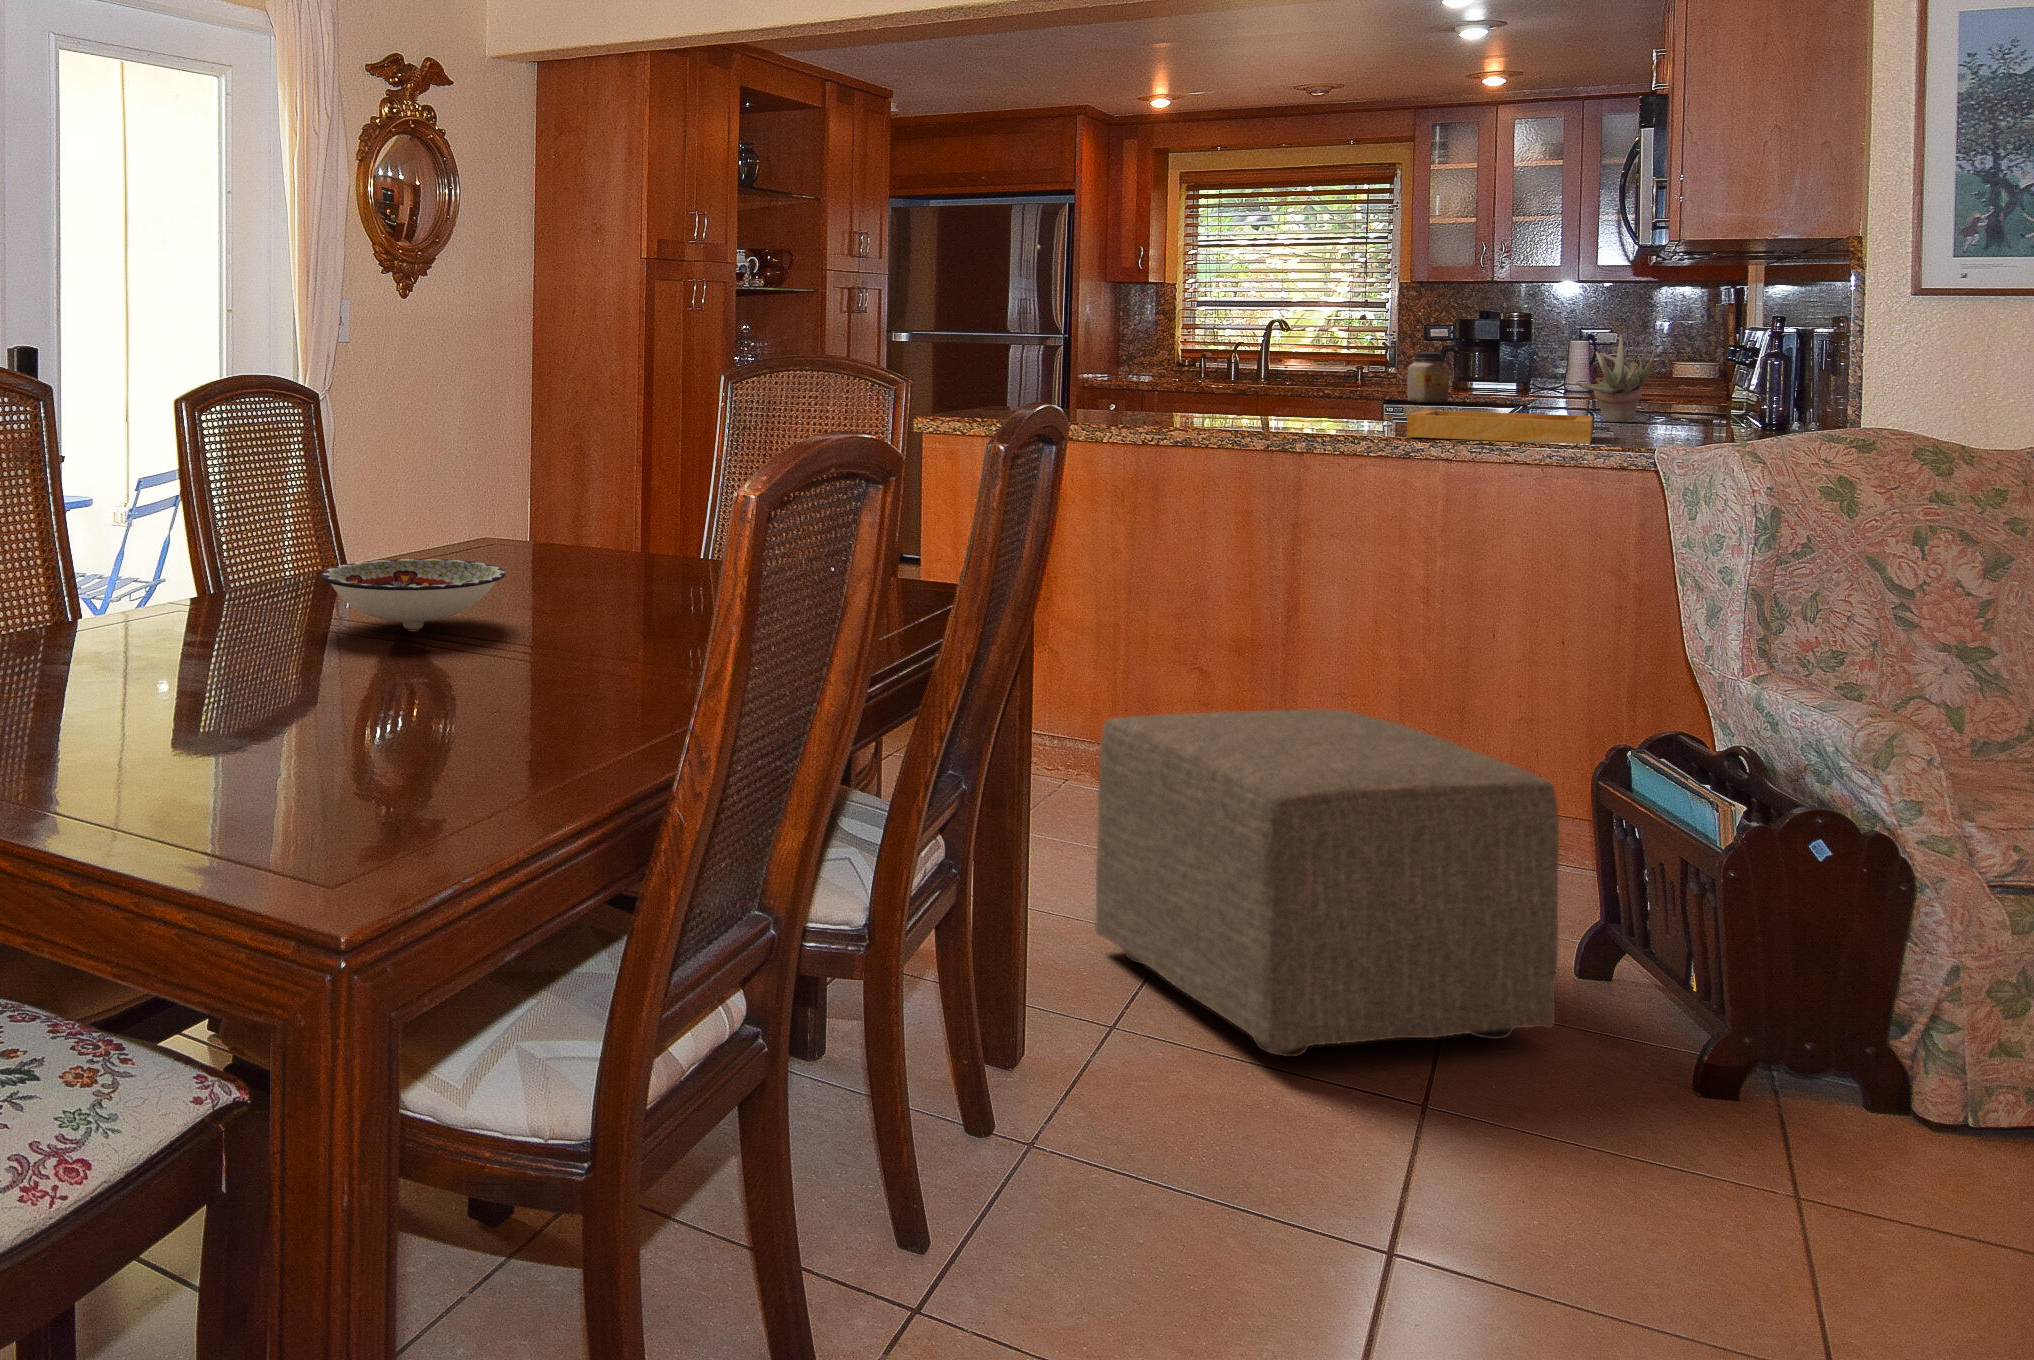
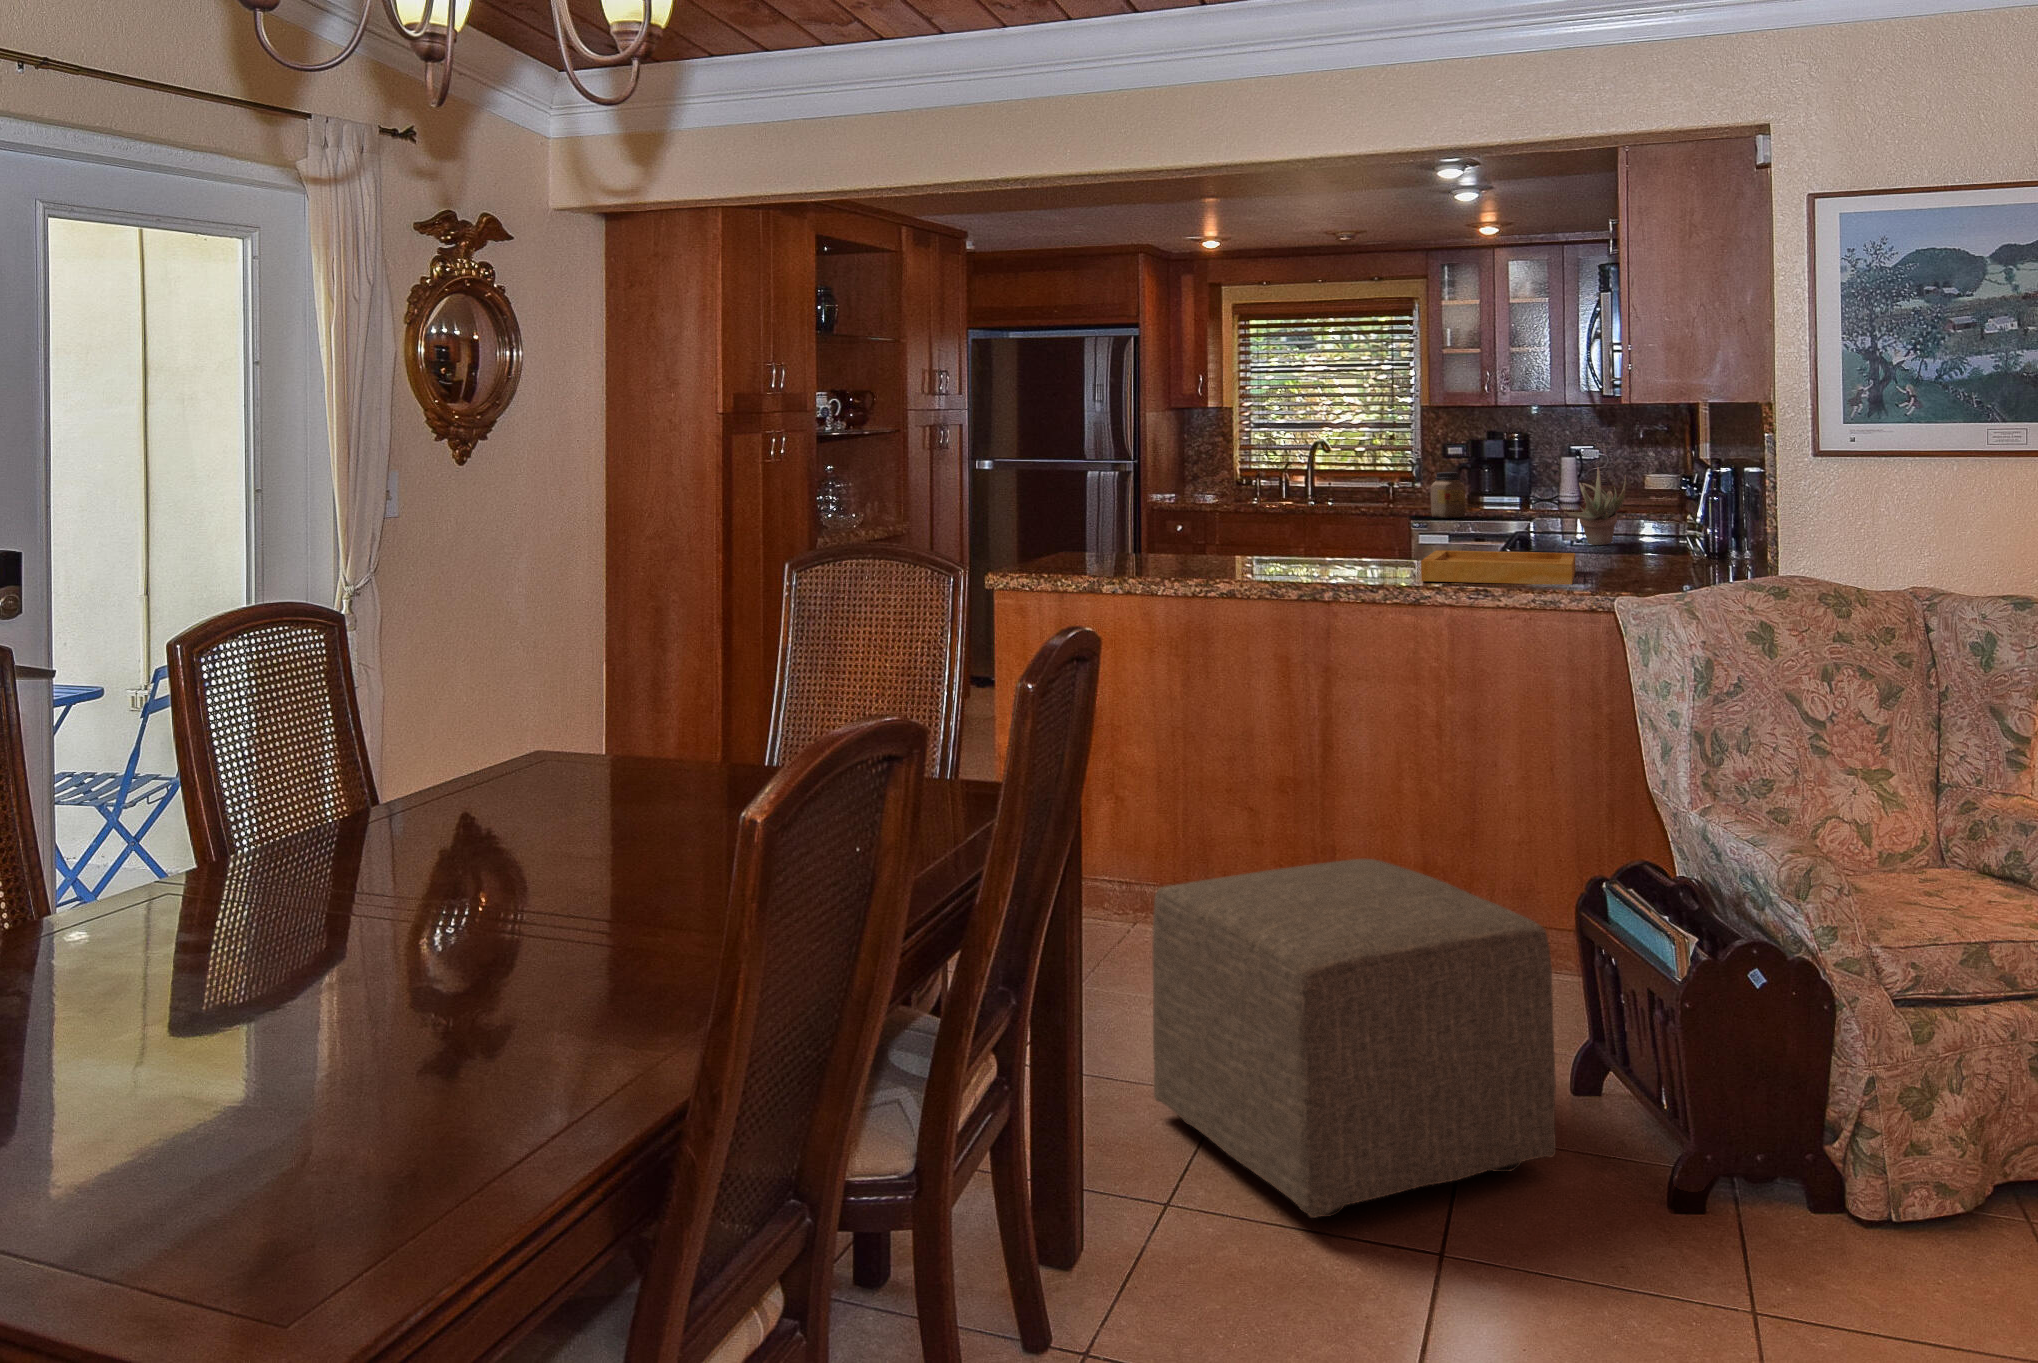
bowl: present [321,559,506,629] -> none [333,804,541,889]

